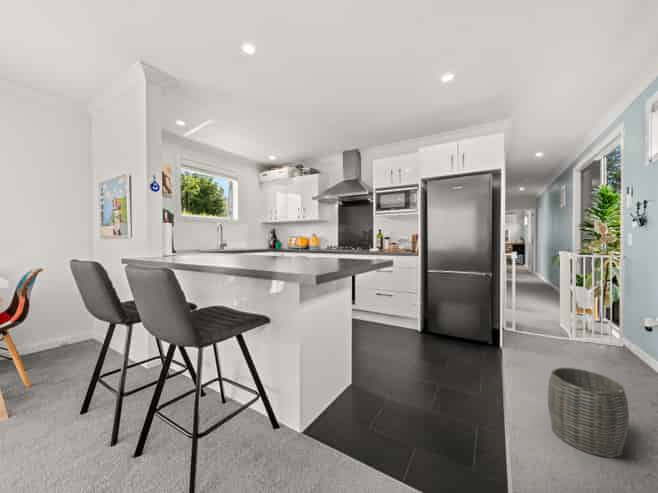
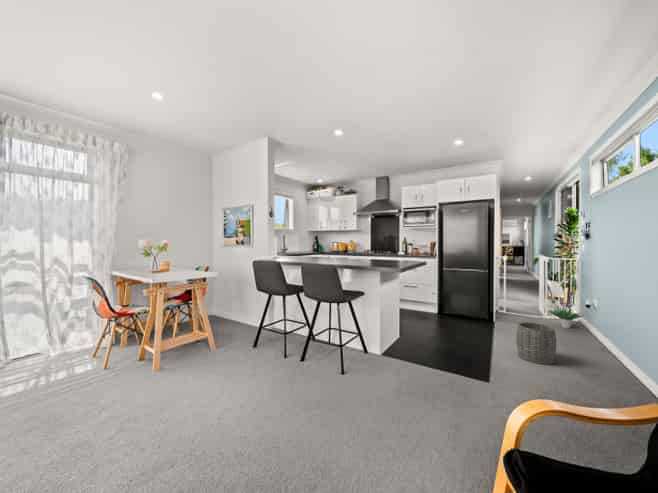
potted plant: none [580,304,640,361] -> present [549,291,582,328]

